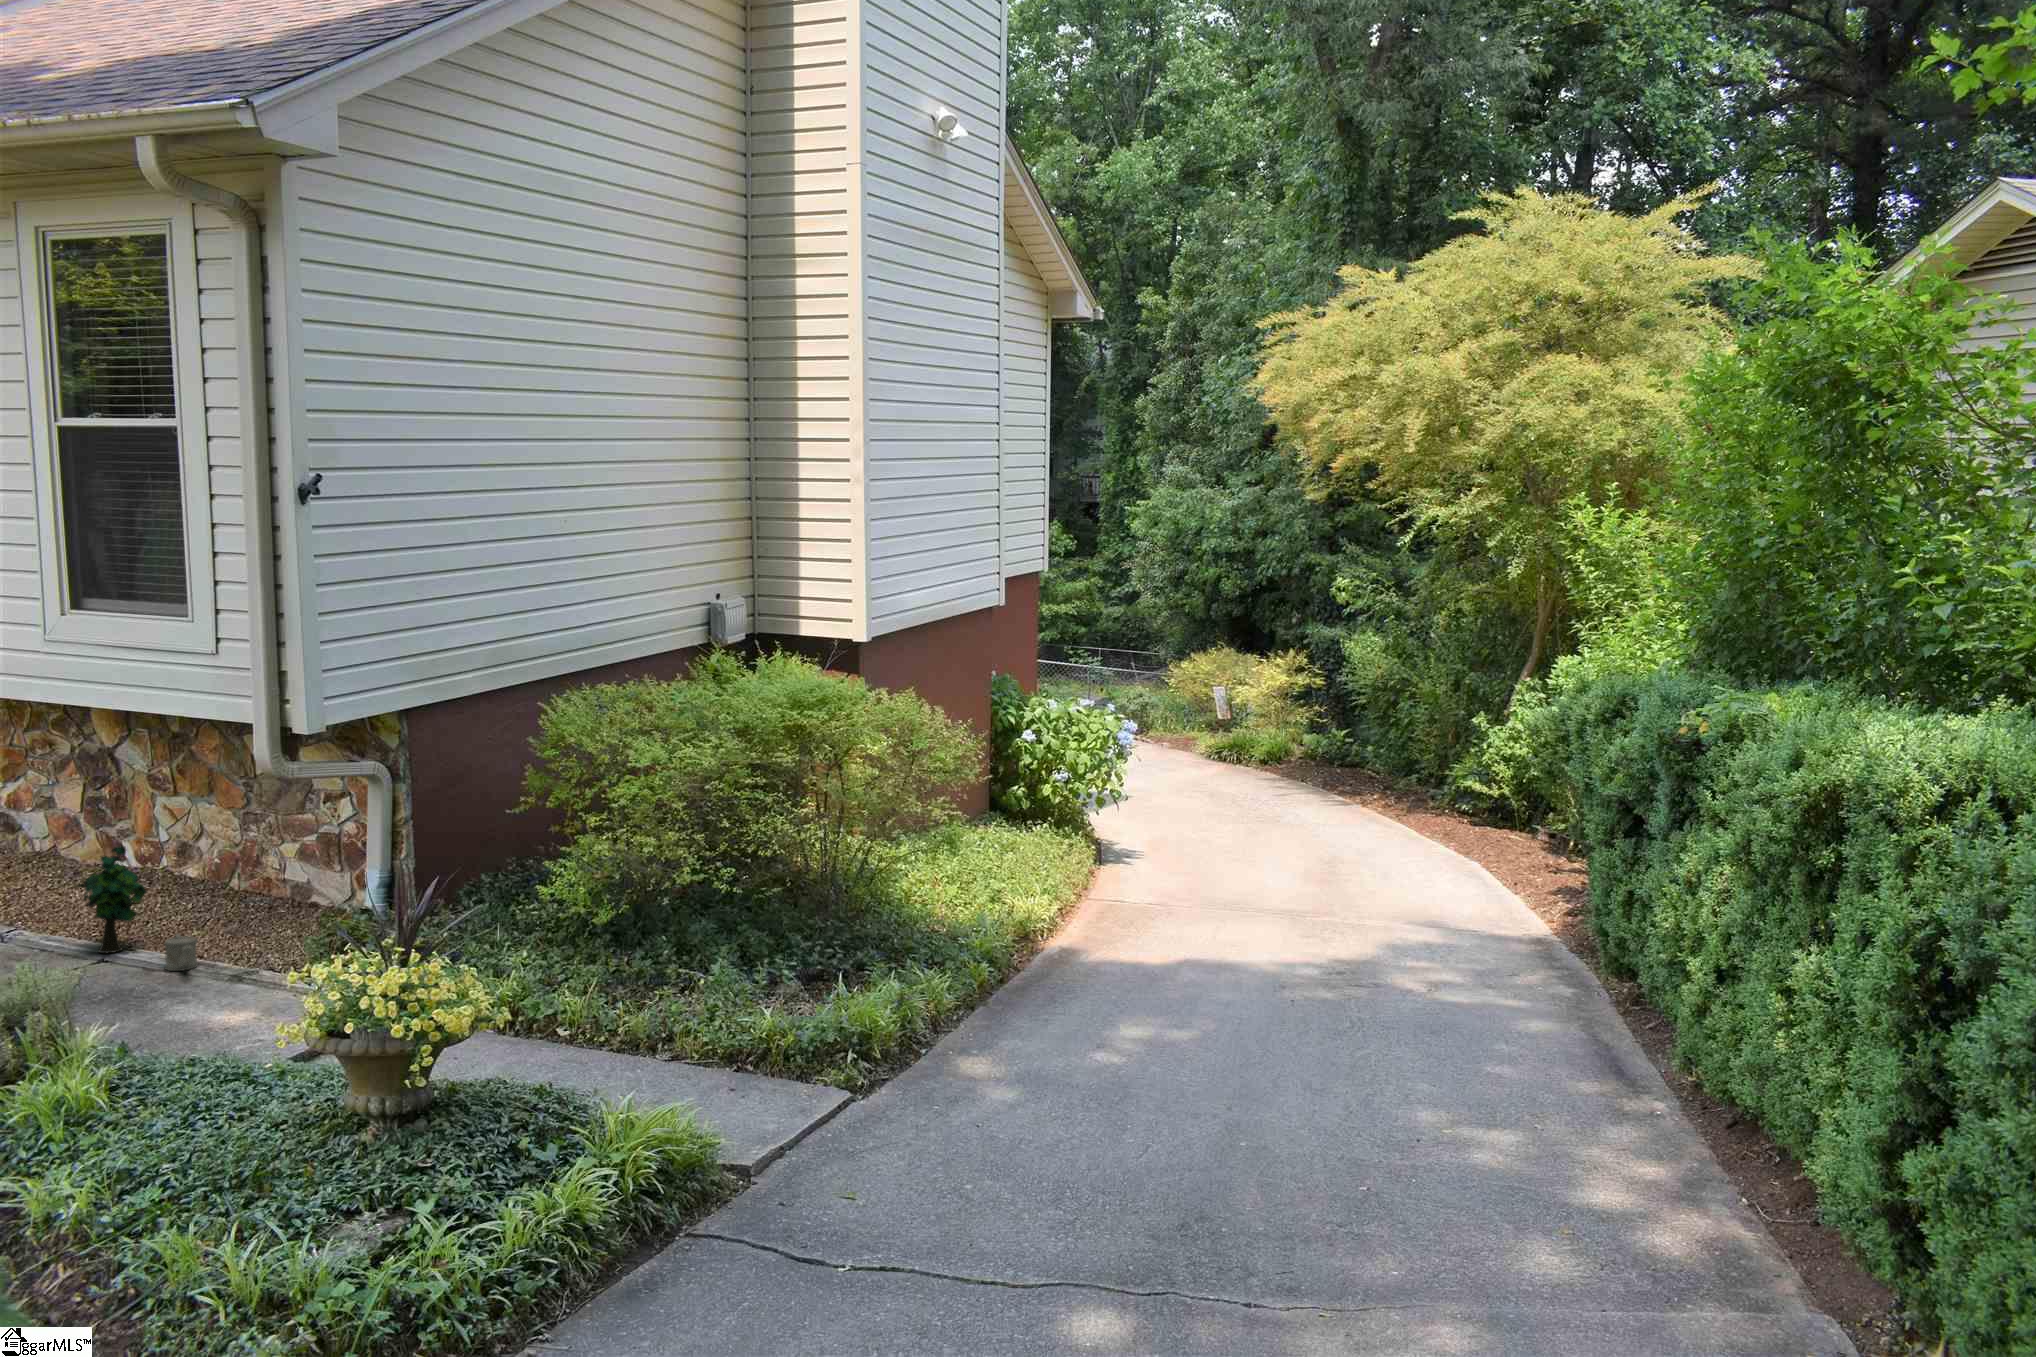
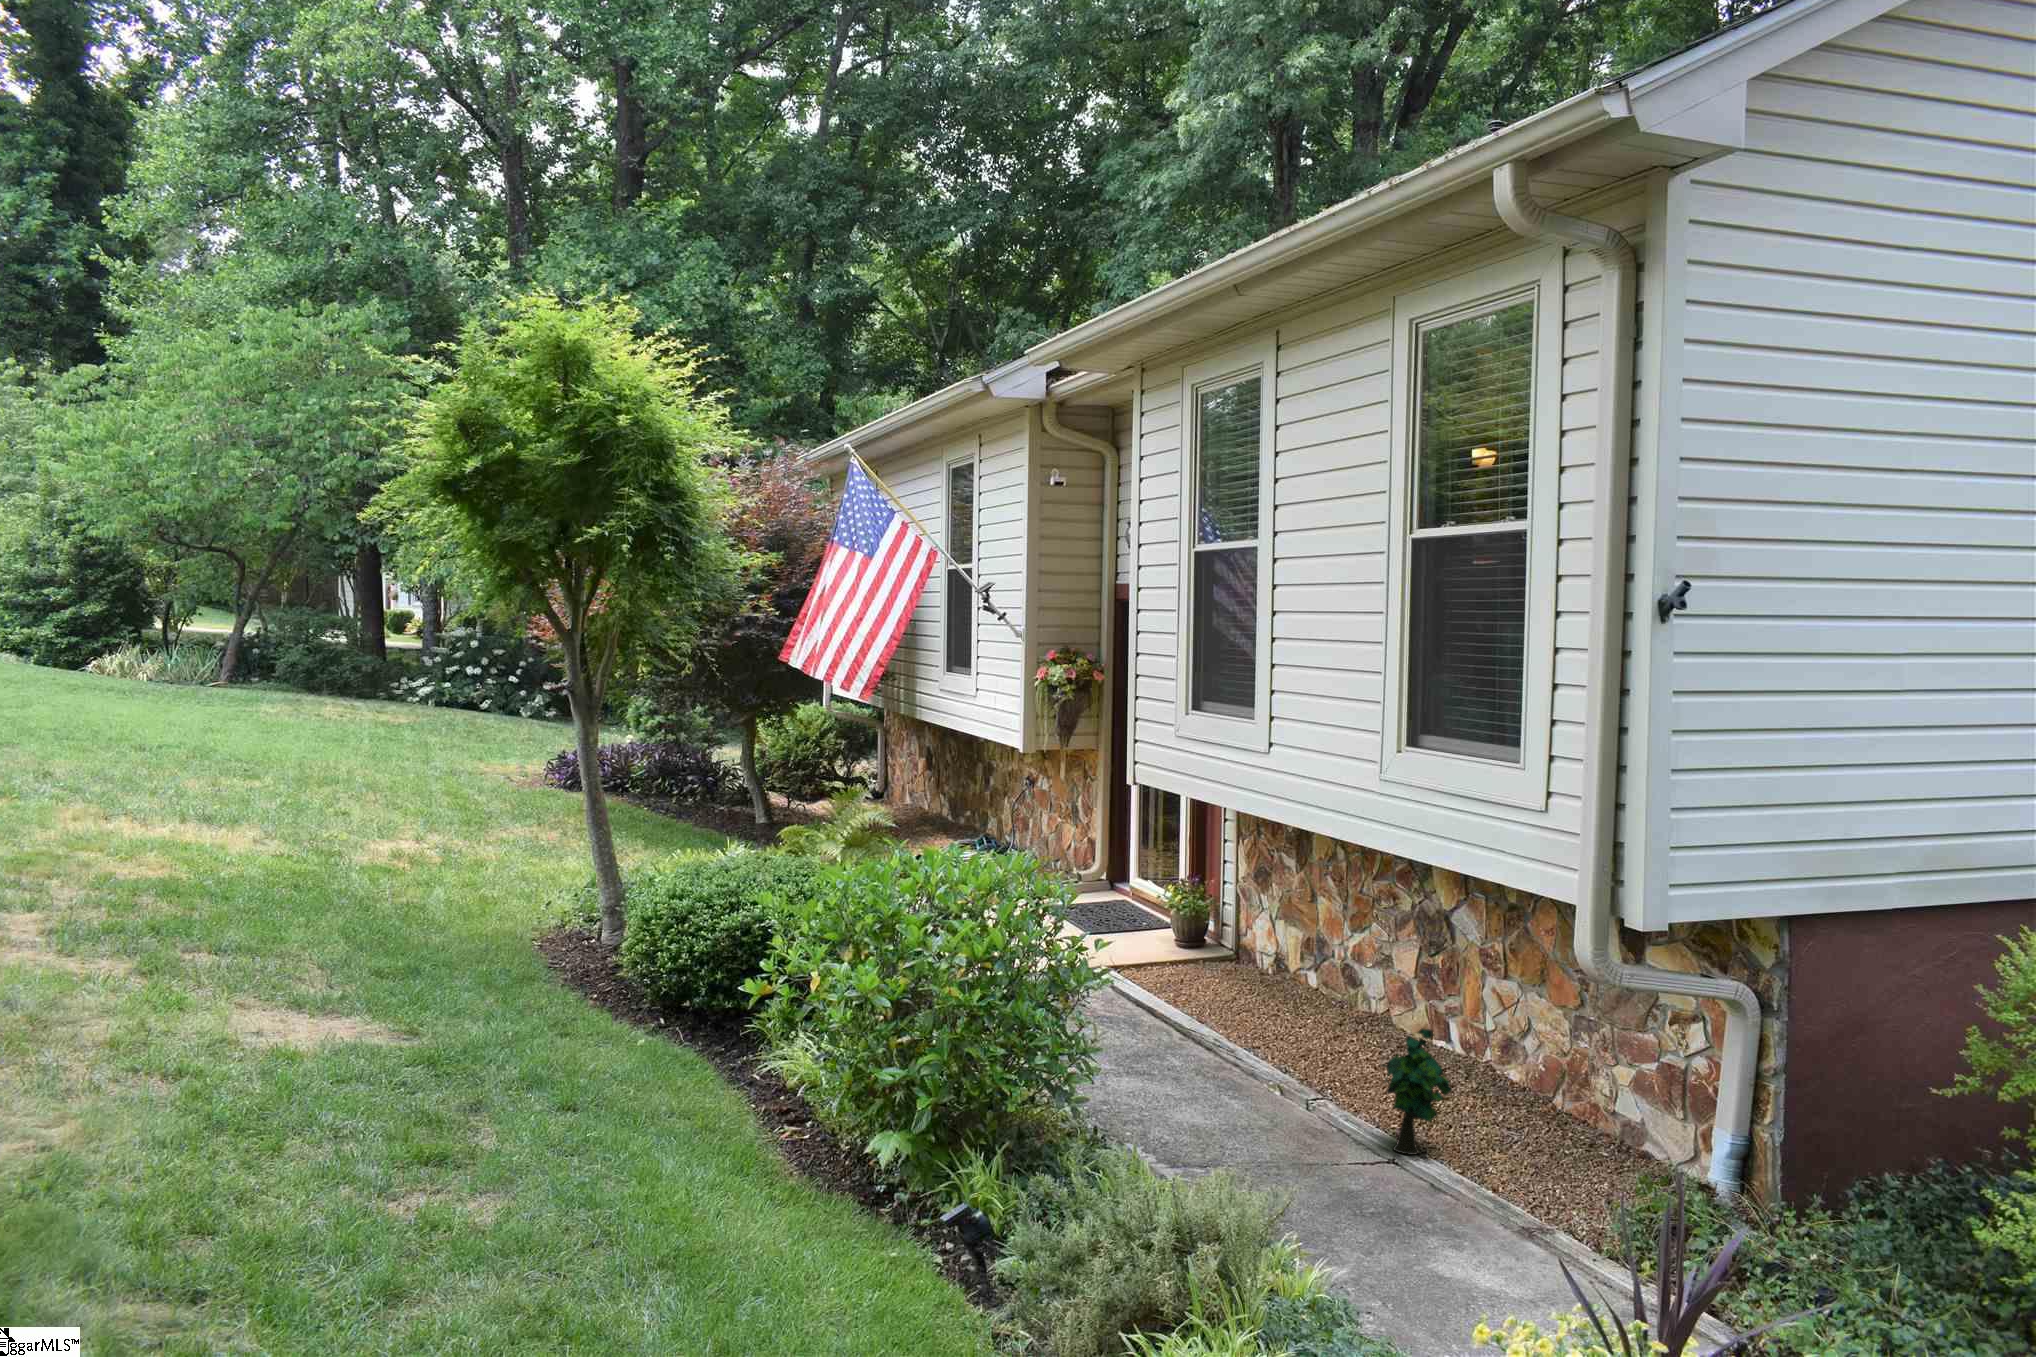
watering can: present [164,934,198,971] -> none [1454,1152,1494,1203]

